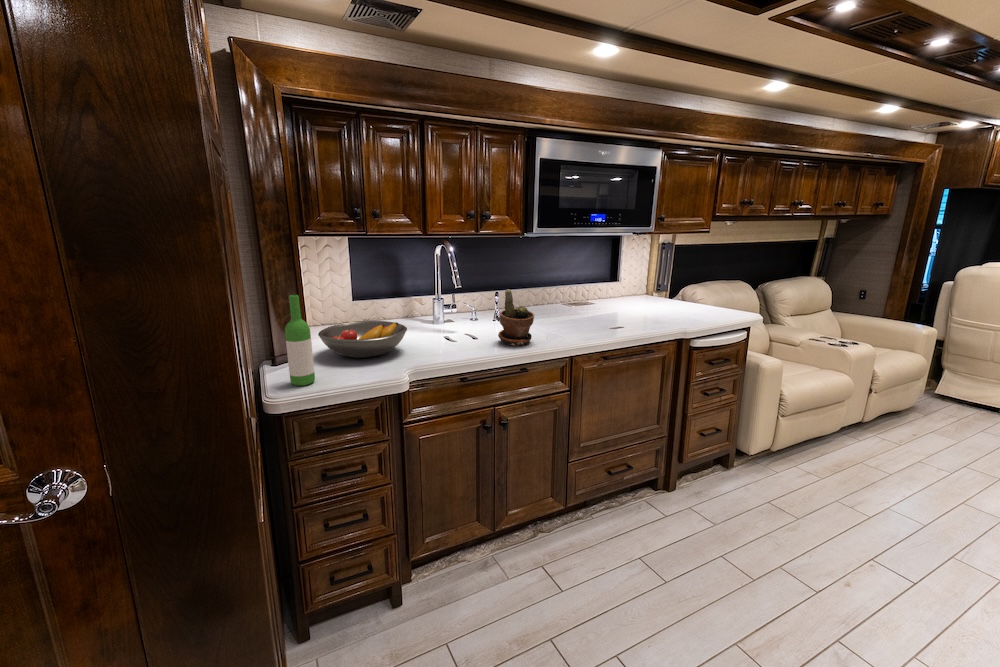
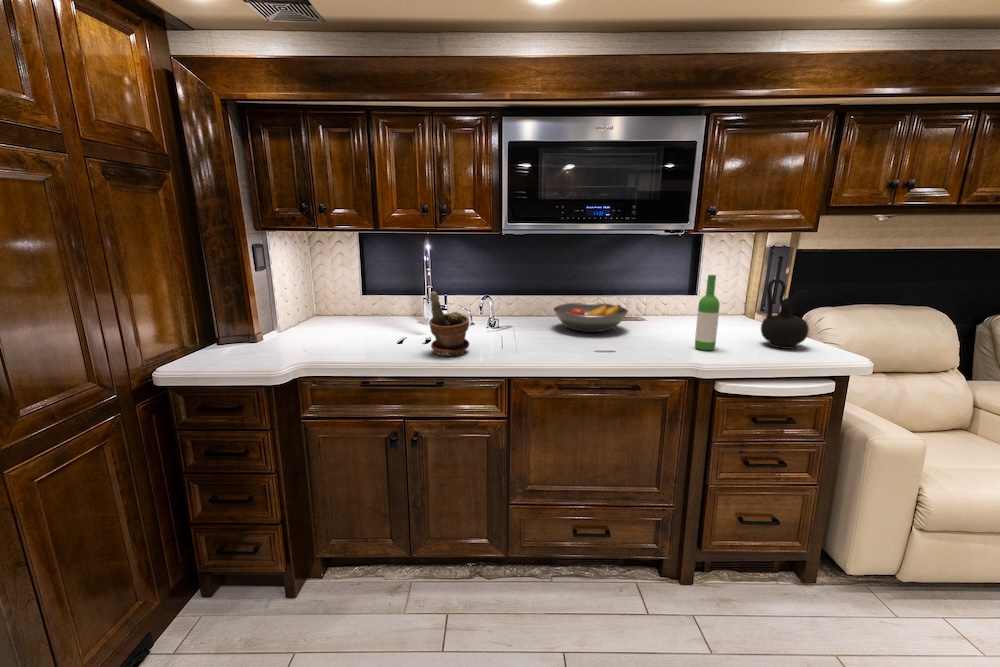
ceramic jug: none [690,266,720,314] -> present [761,279,808,349]
wine bottle: present [285,295,315,386] -> present [695,275,720,350]
fruit bowl: present [318,321,407,358] -> present [554,303,628,332]

